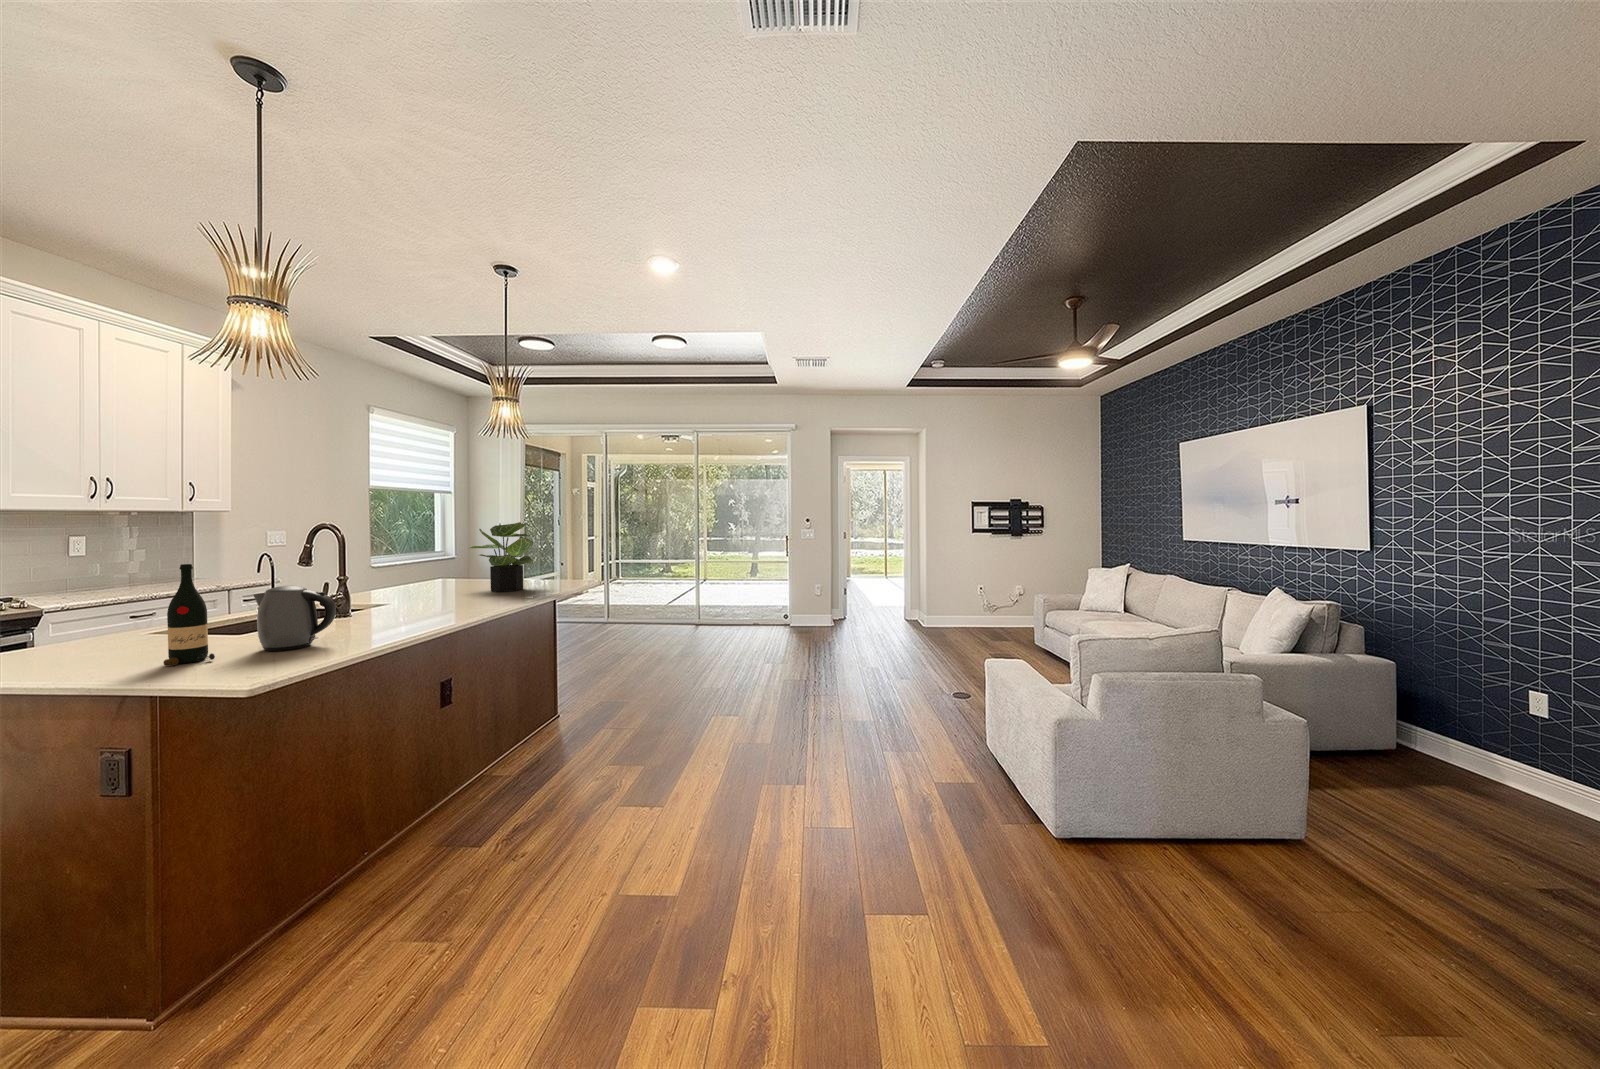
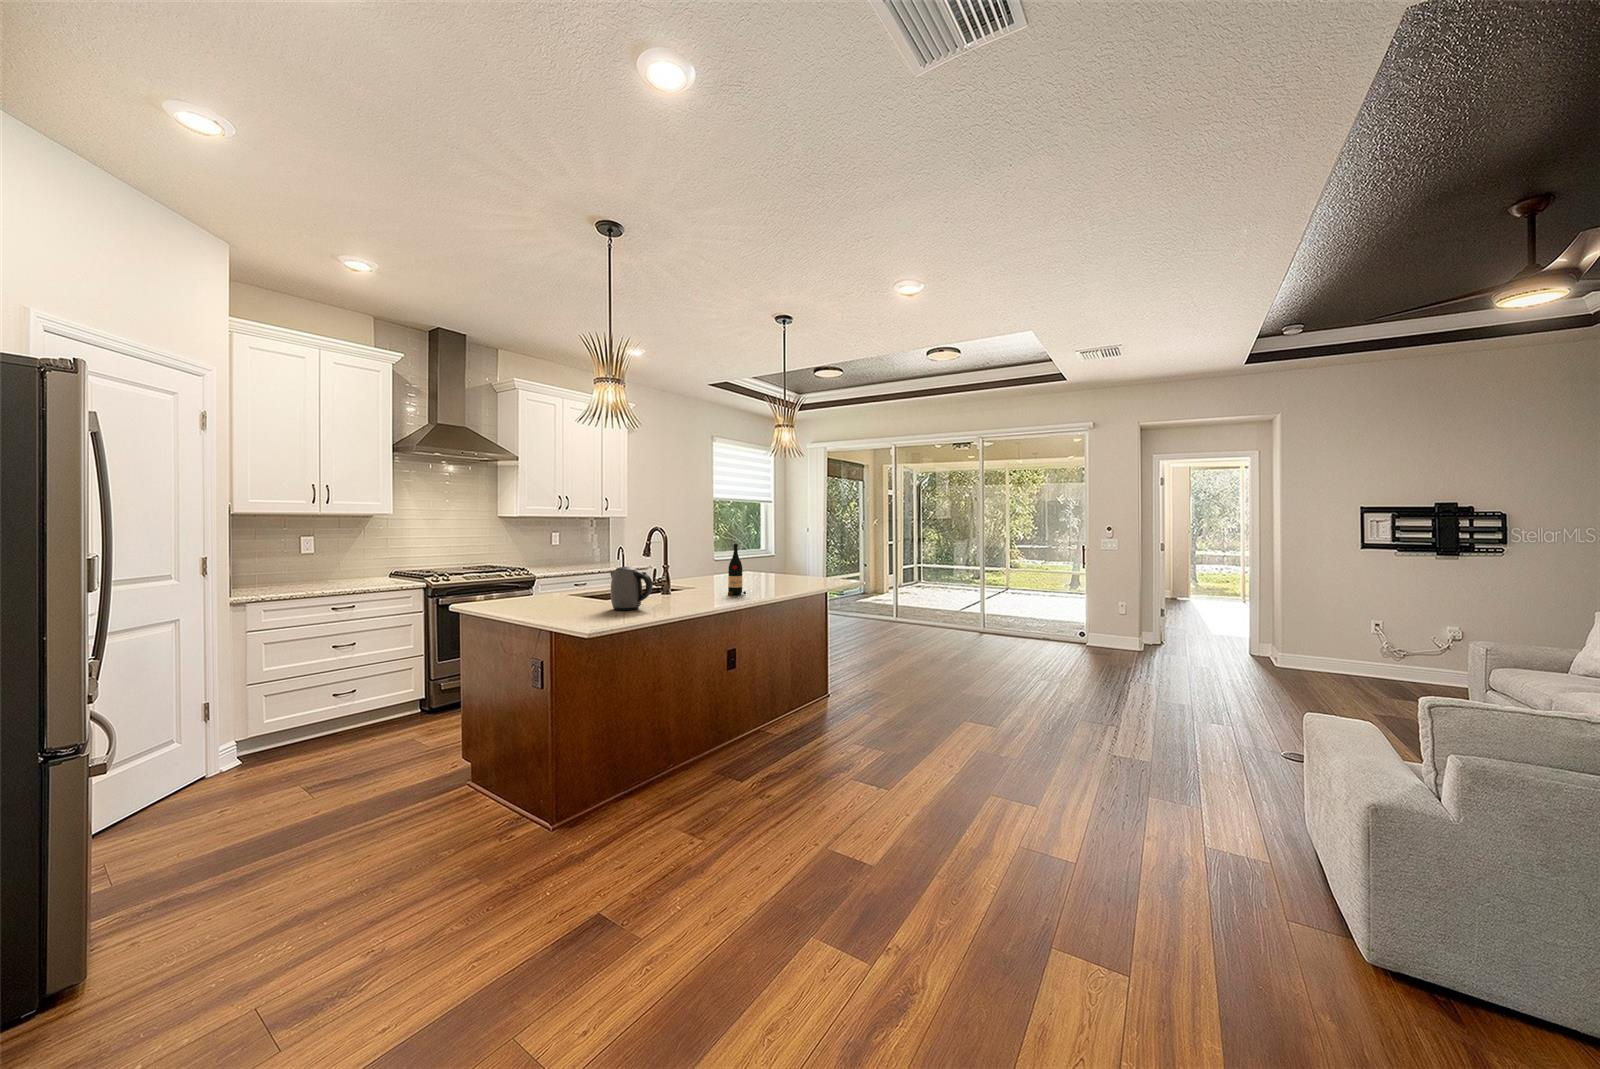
potted plant: present [471,522,533,592] -> none [756,526,804,584]
wine bottle: present [164,564,215,666] -> present [728,544,746,595]

